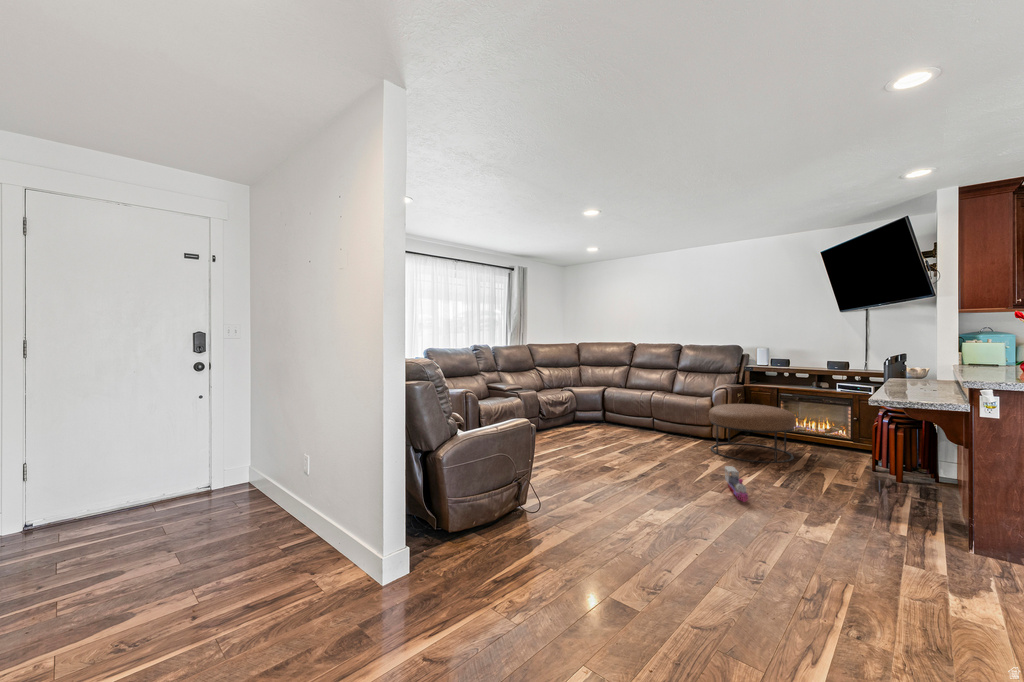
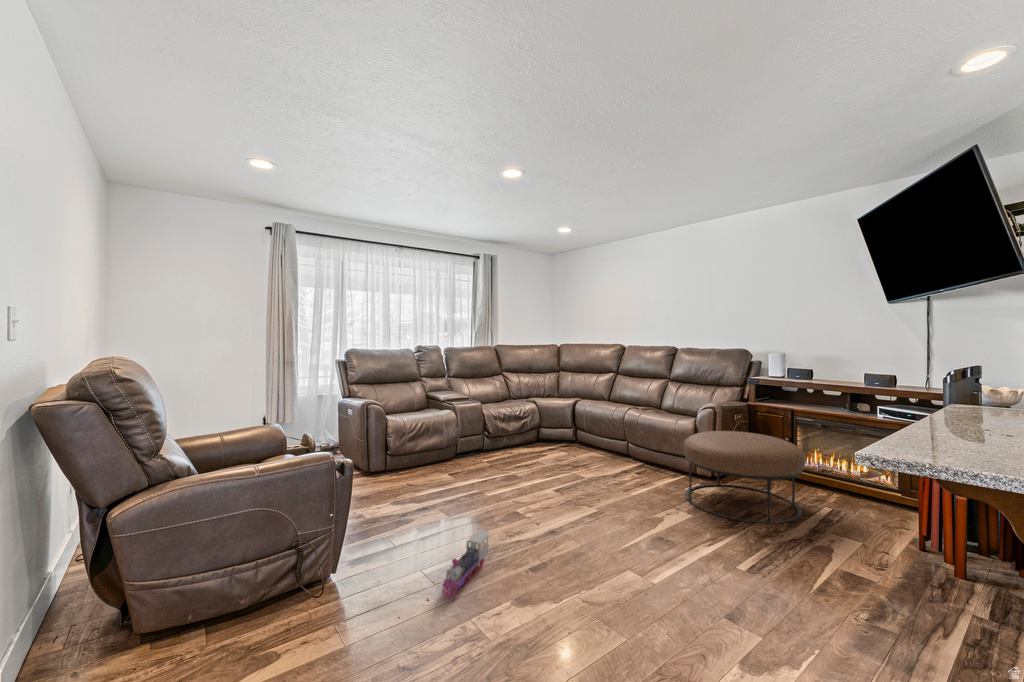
toy train: present [725,466,748,502] -> present [442,530,489,598]

